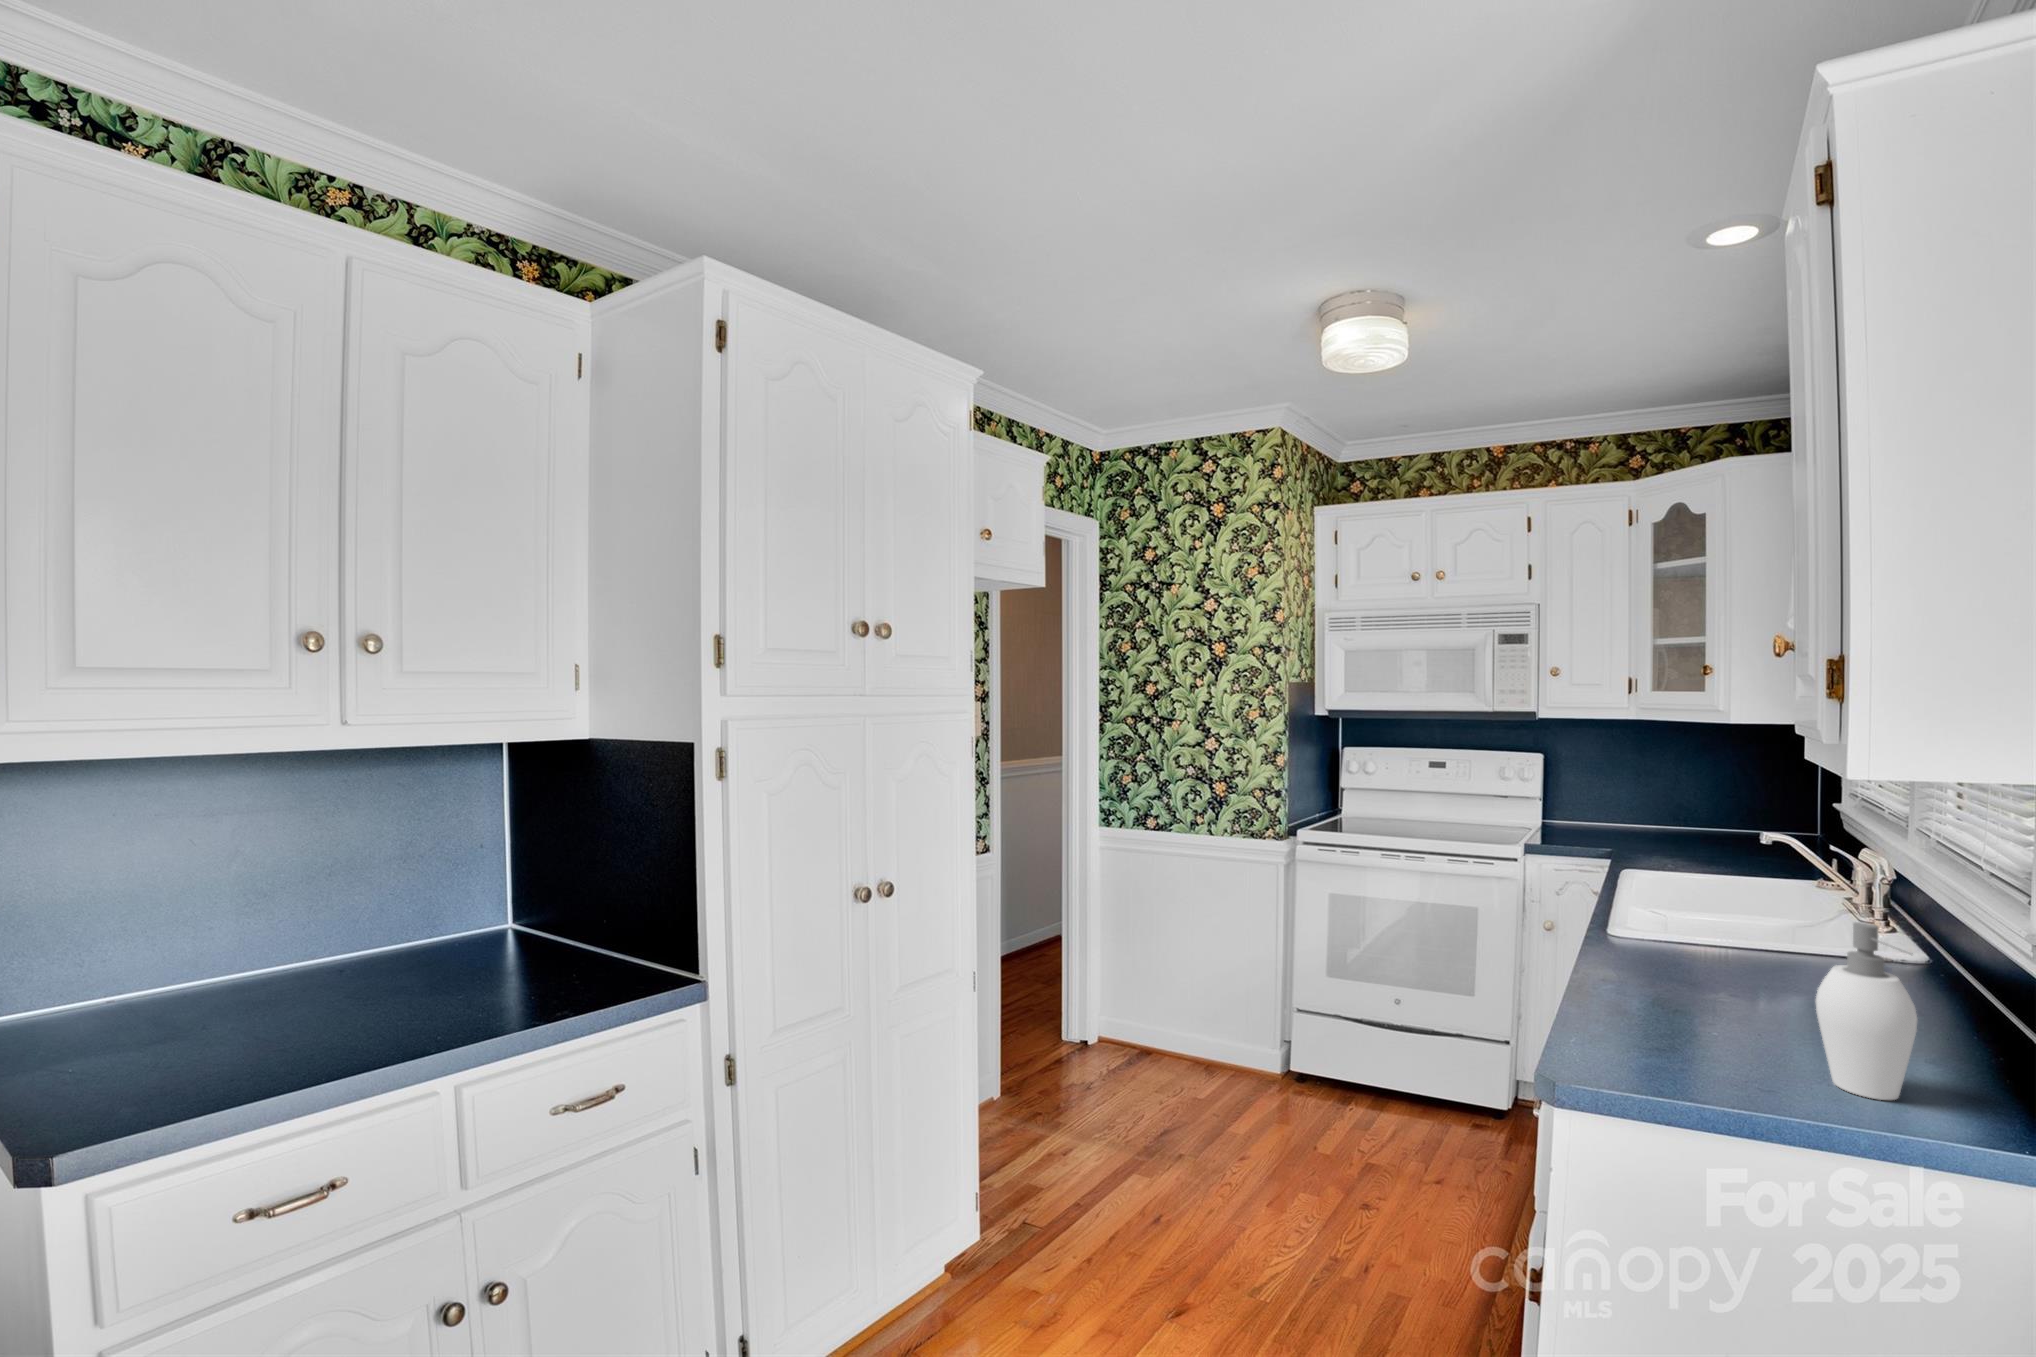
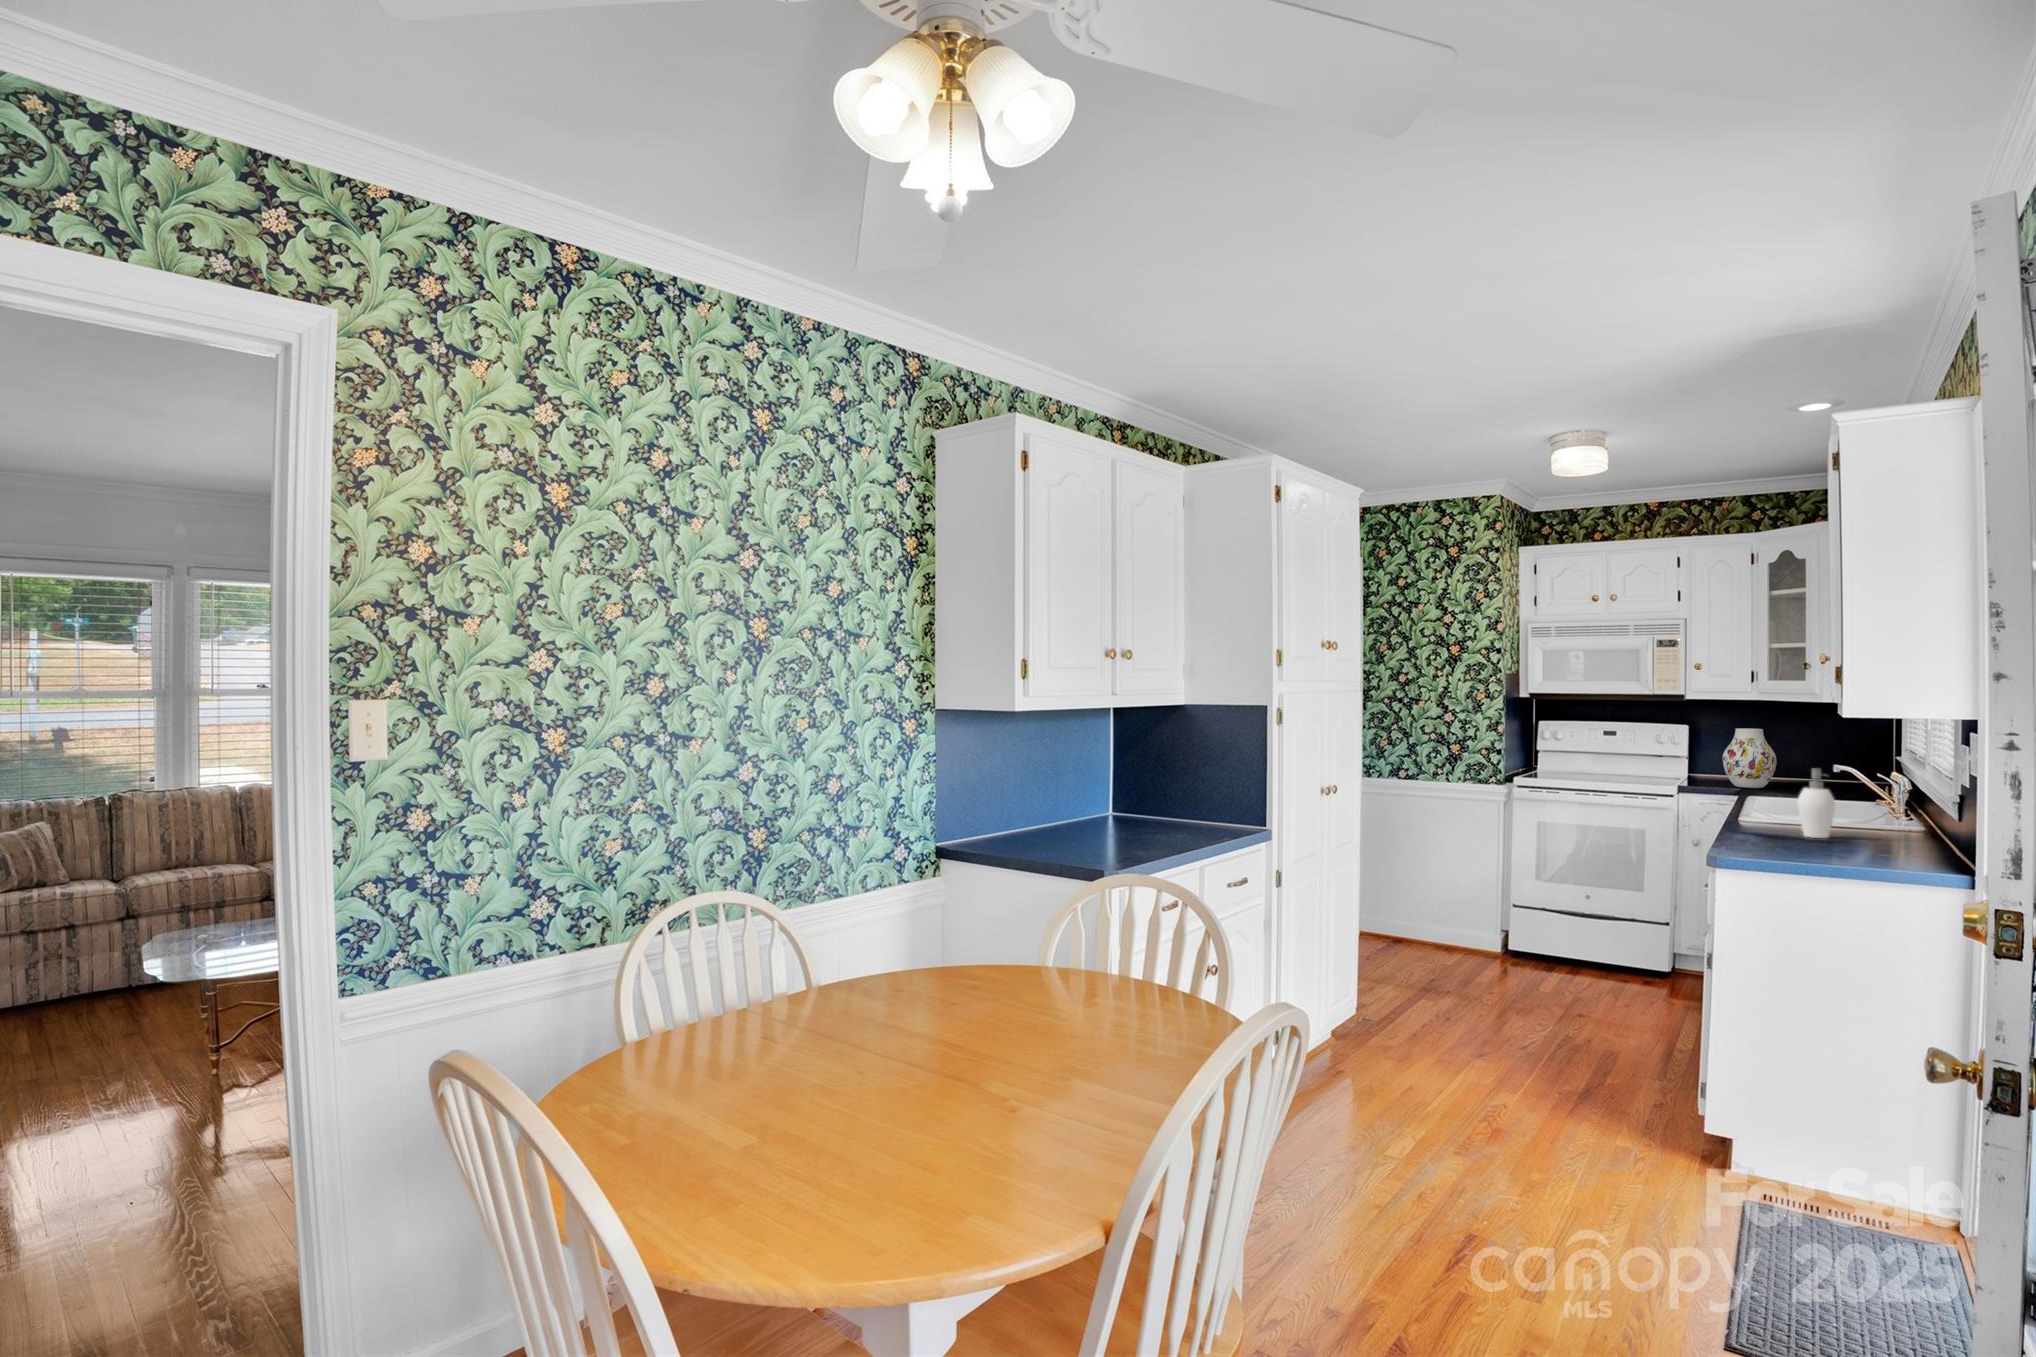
vase: none [1589,759,1666,846] -> present [1723,728,1776,788]

